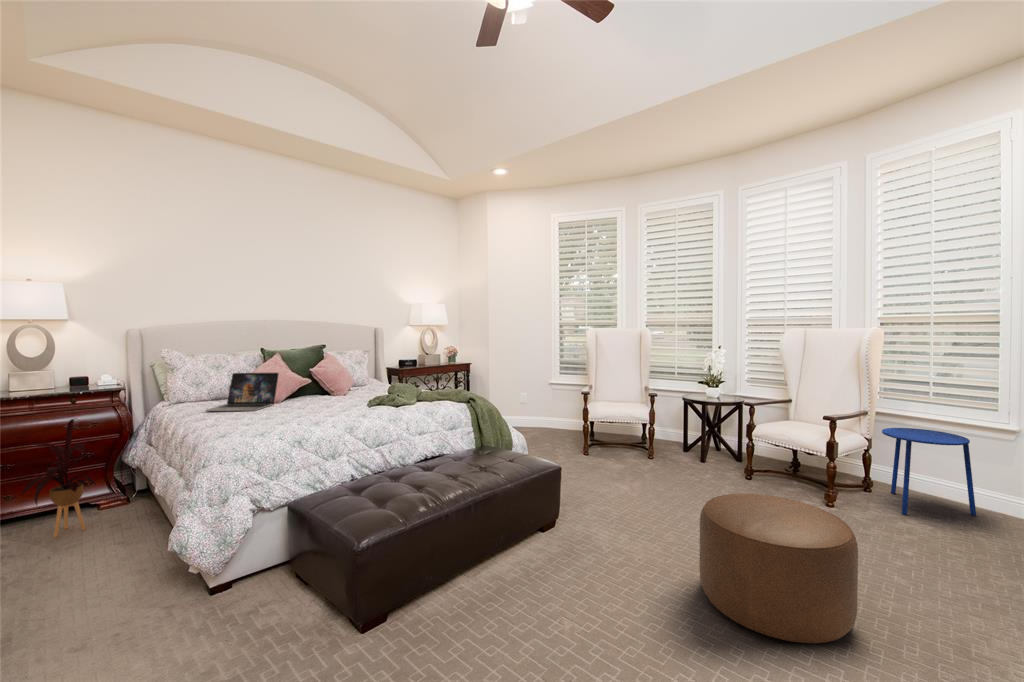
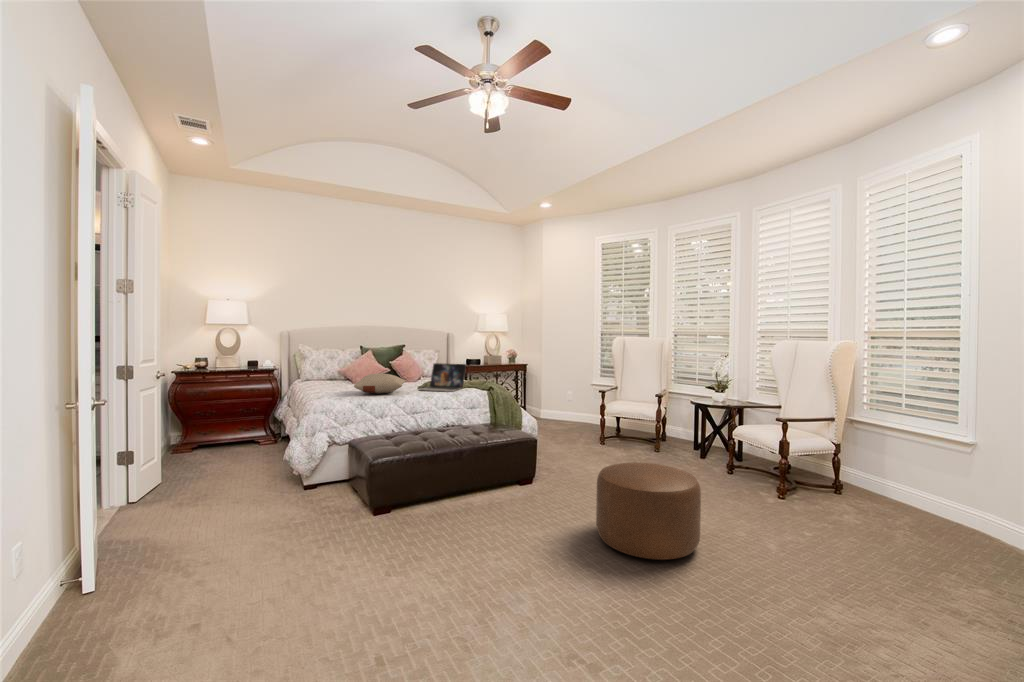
laptop: present [205,372,279,411] -> present [419,363,466,392]
pillow: none [287,390,364,421] -> present [354,374,406,394]
house plant: present [21,418,95,537] -> none [218,384,258,456]
side table: present [882,428,976,516] -> none [844,435,928,520]

